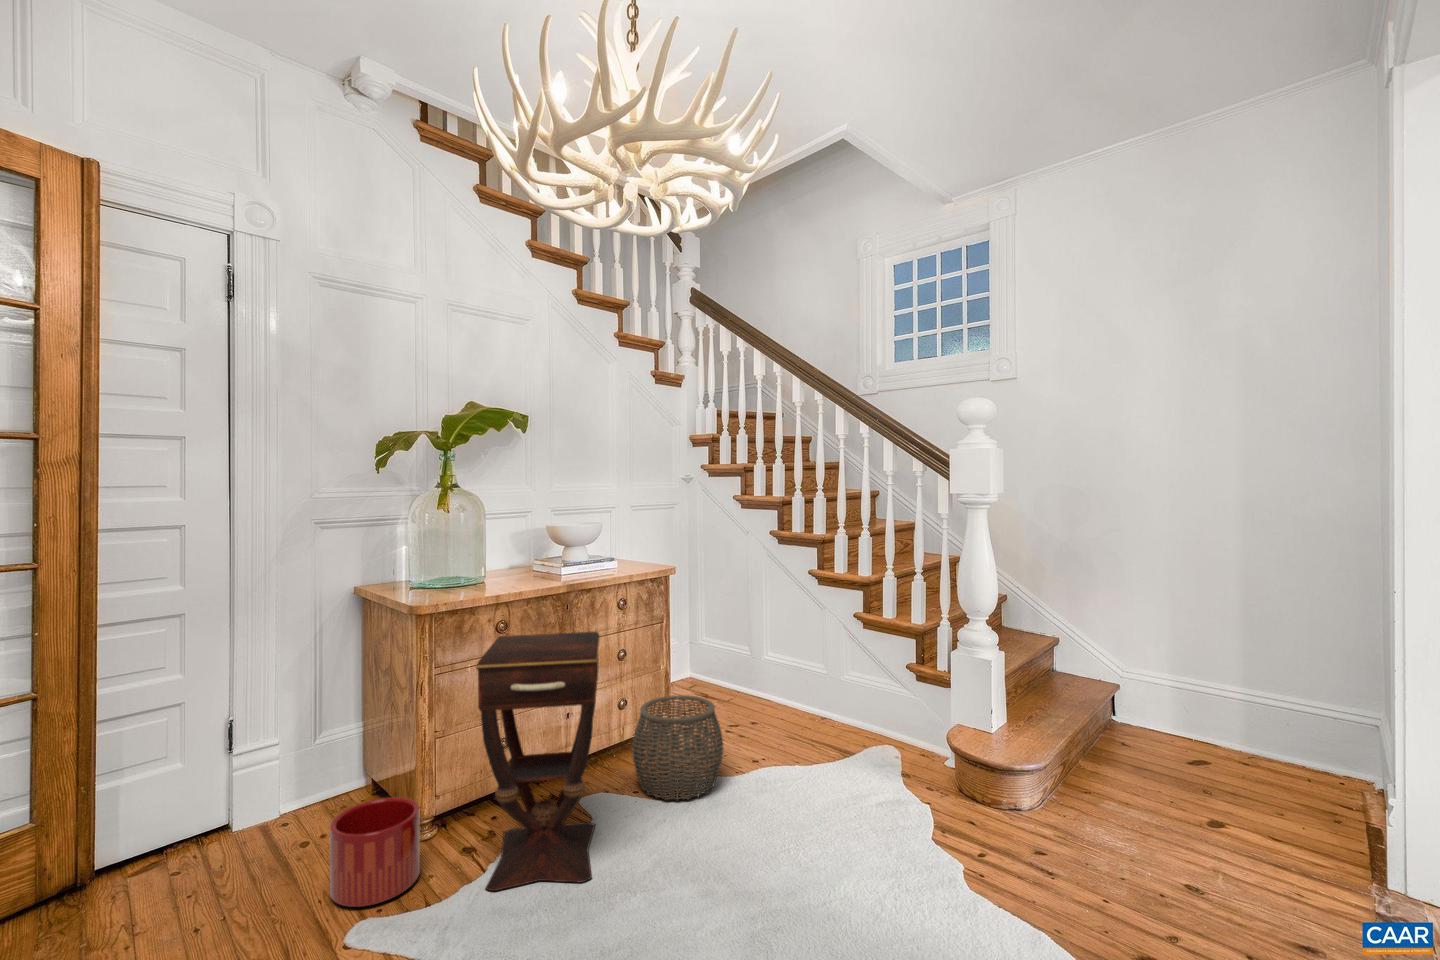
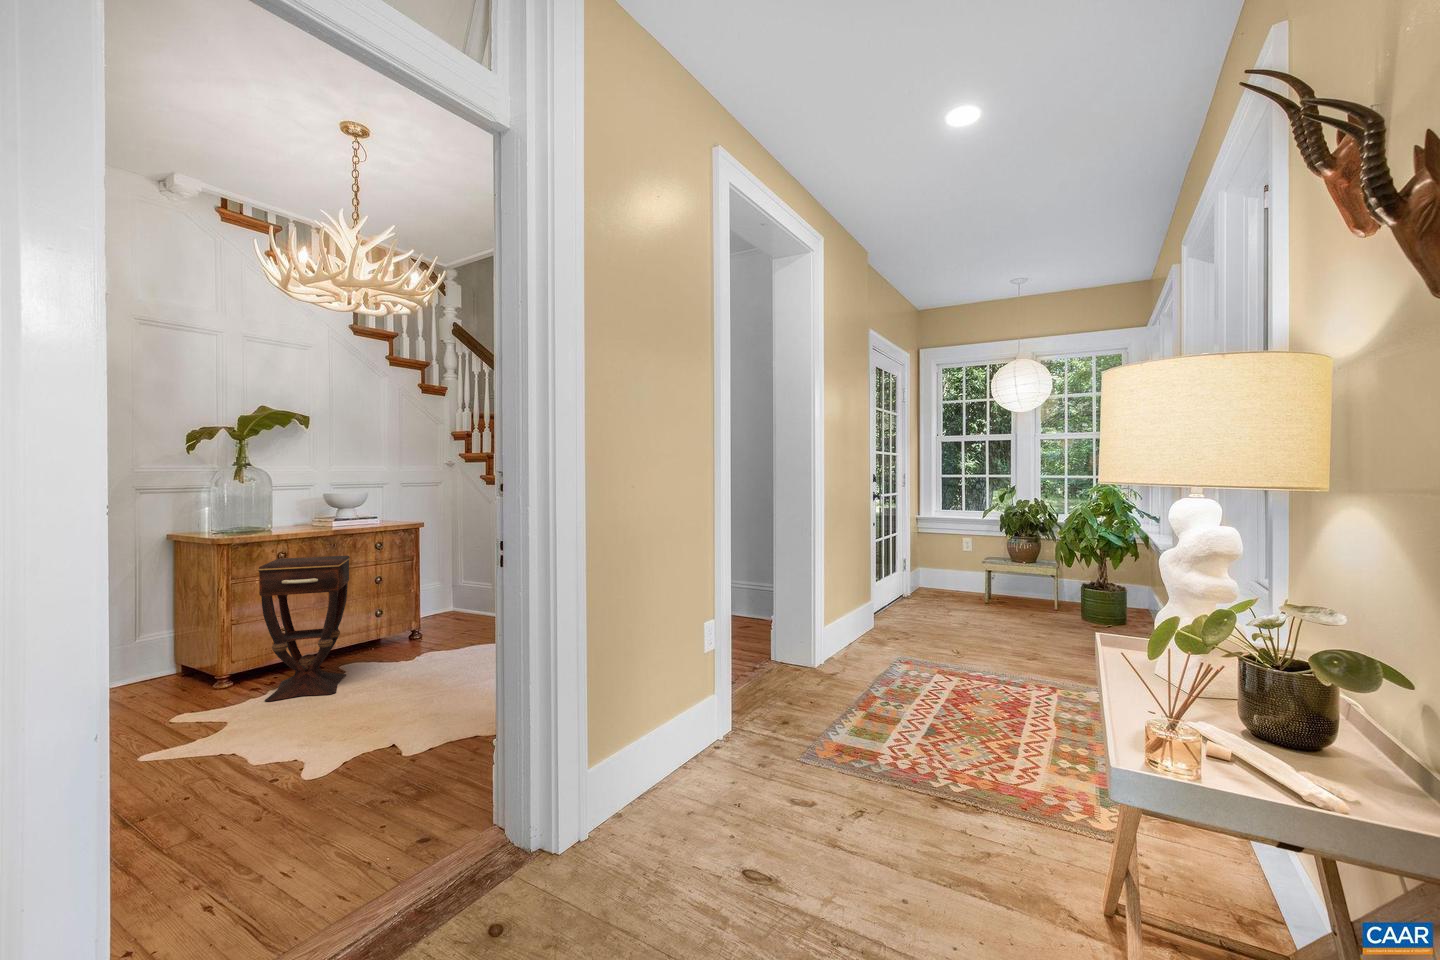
woven basket: present [632,695,724,801] -> none [378,602,443,663]
planter: present [330,797,420,907] -> none [156,656,220,713]

